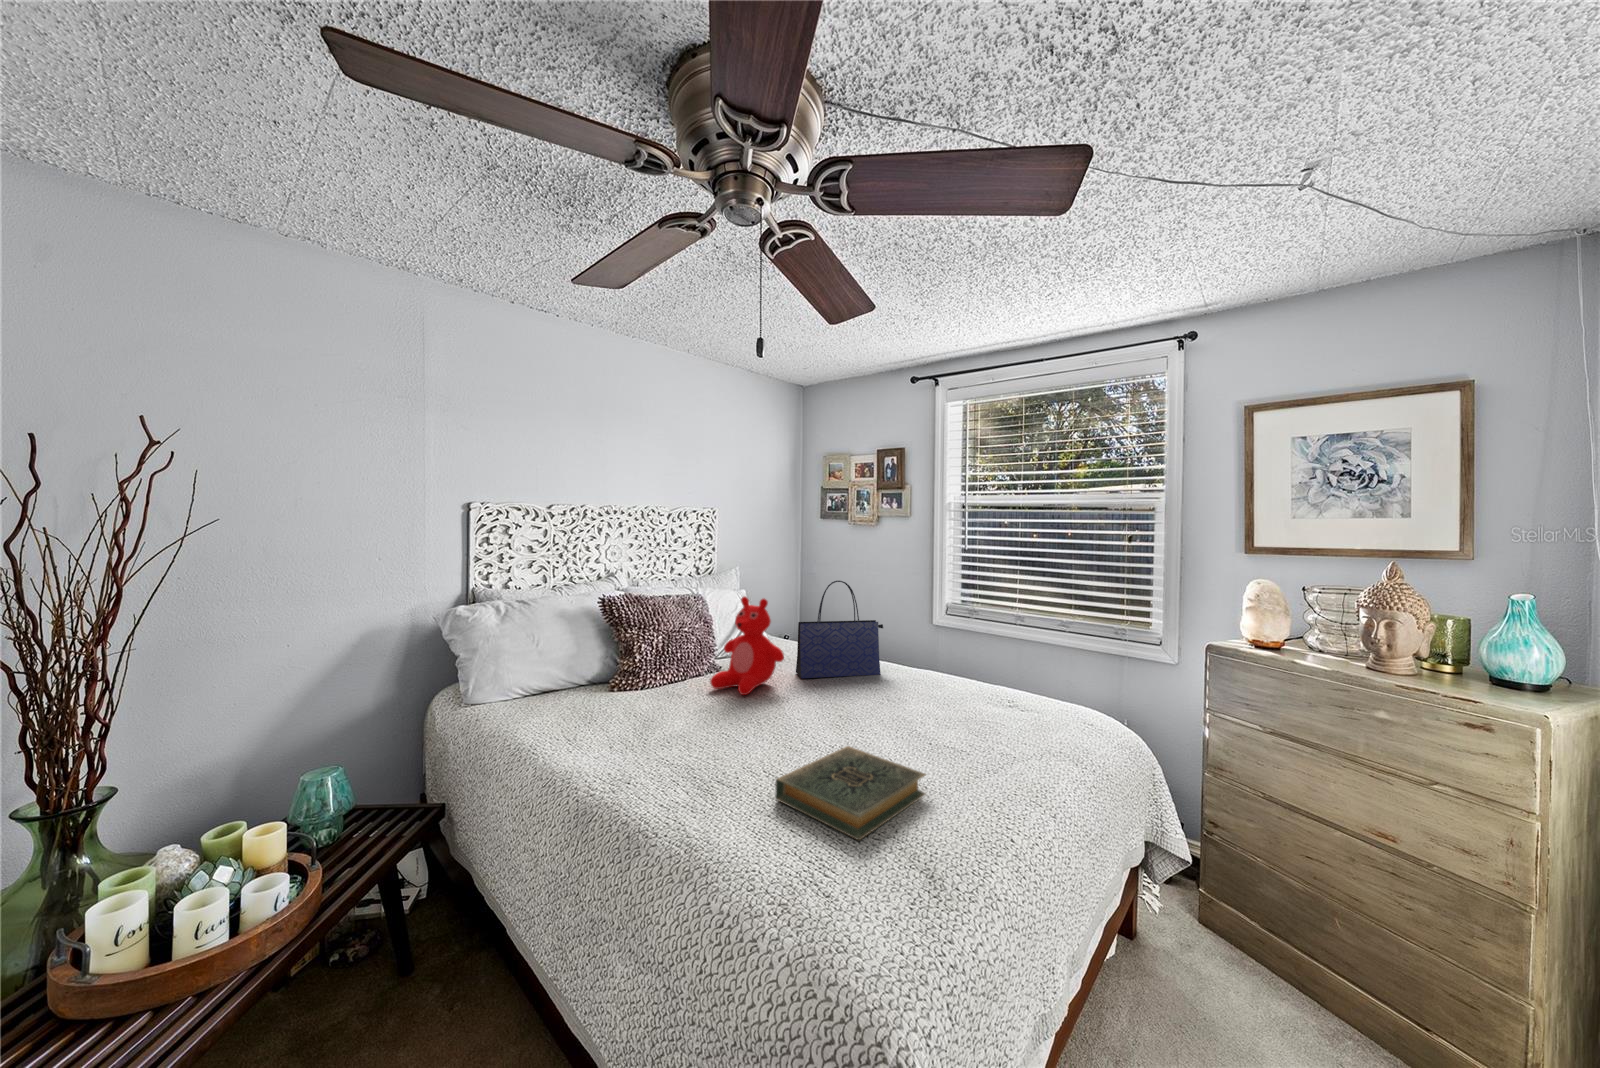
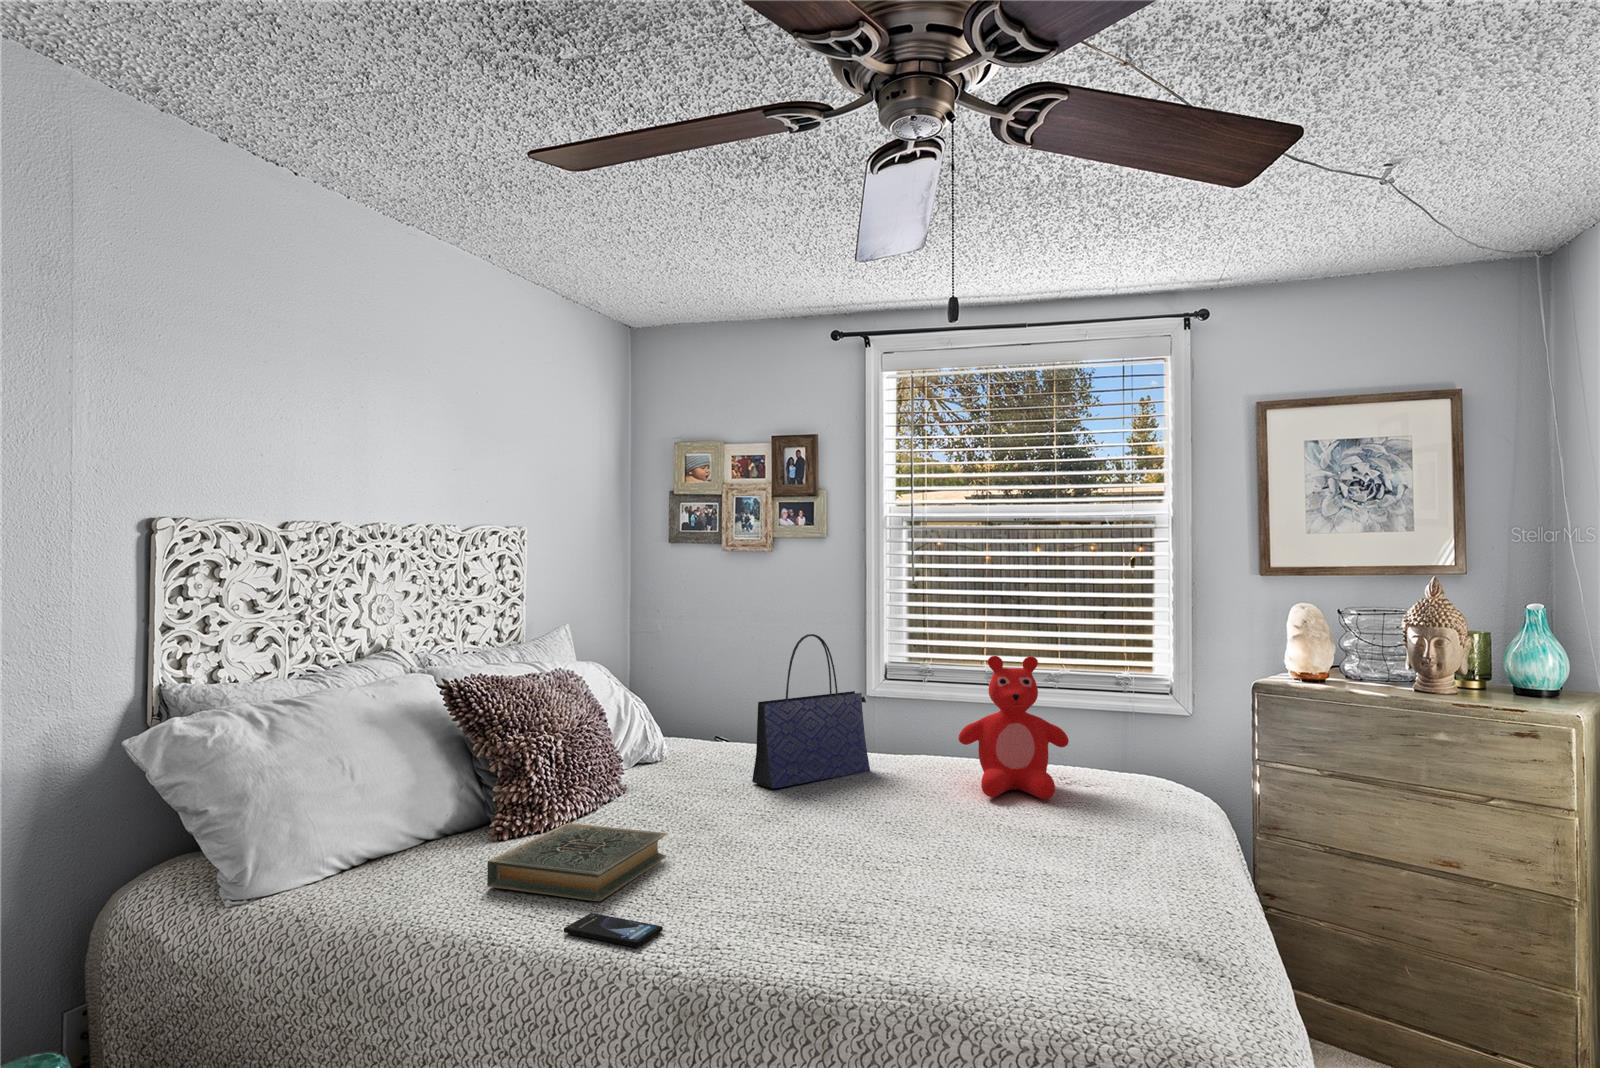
teddy bear: present [710,597,784,695] -> present [958,656,1069,799]
smartphone: none [568,741,616,767] -> present [564,913,663,947]
hardback book: present [775,746,926,840] -> present [487,823,667,902]

